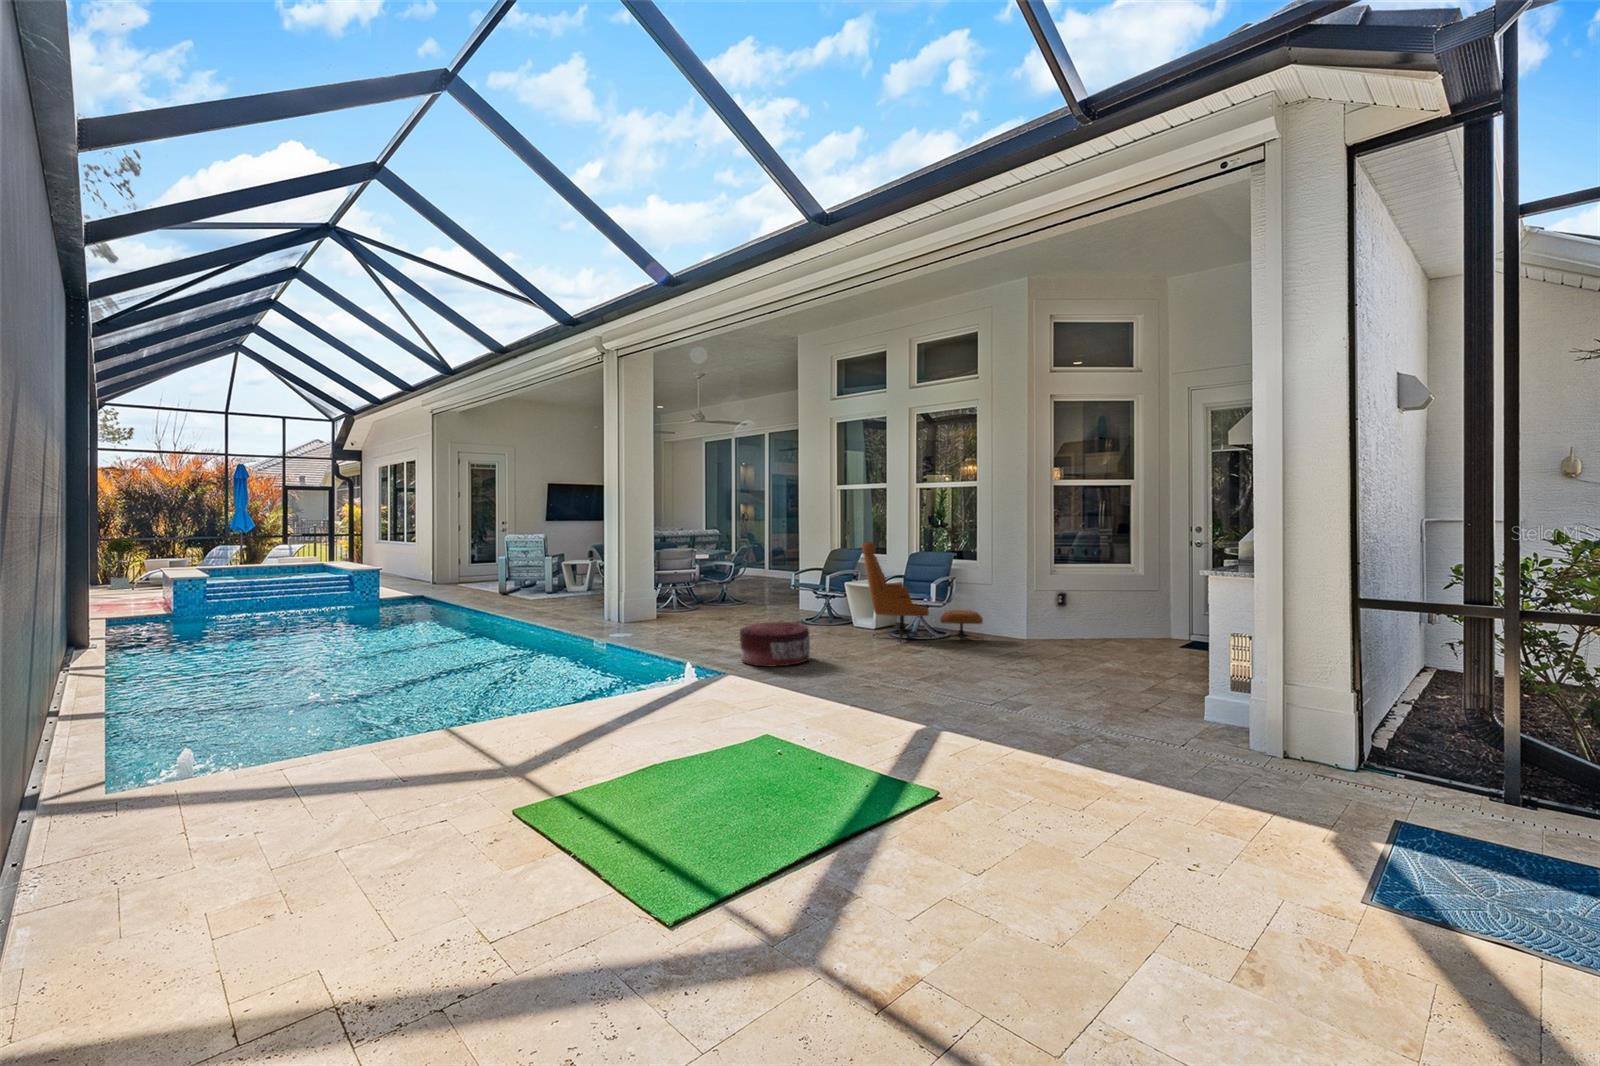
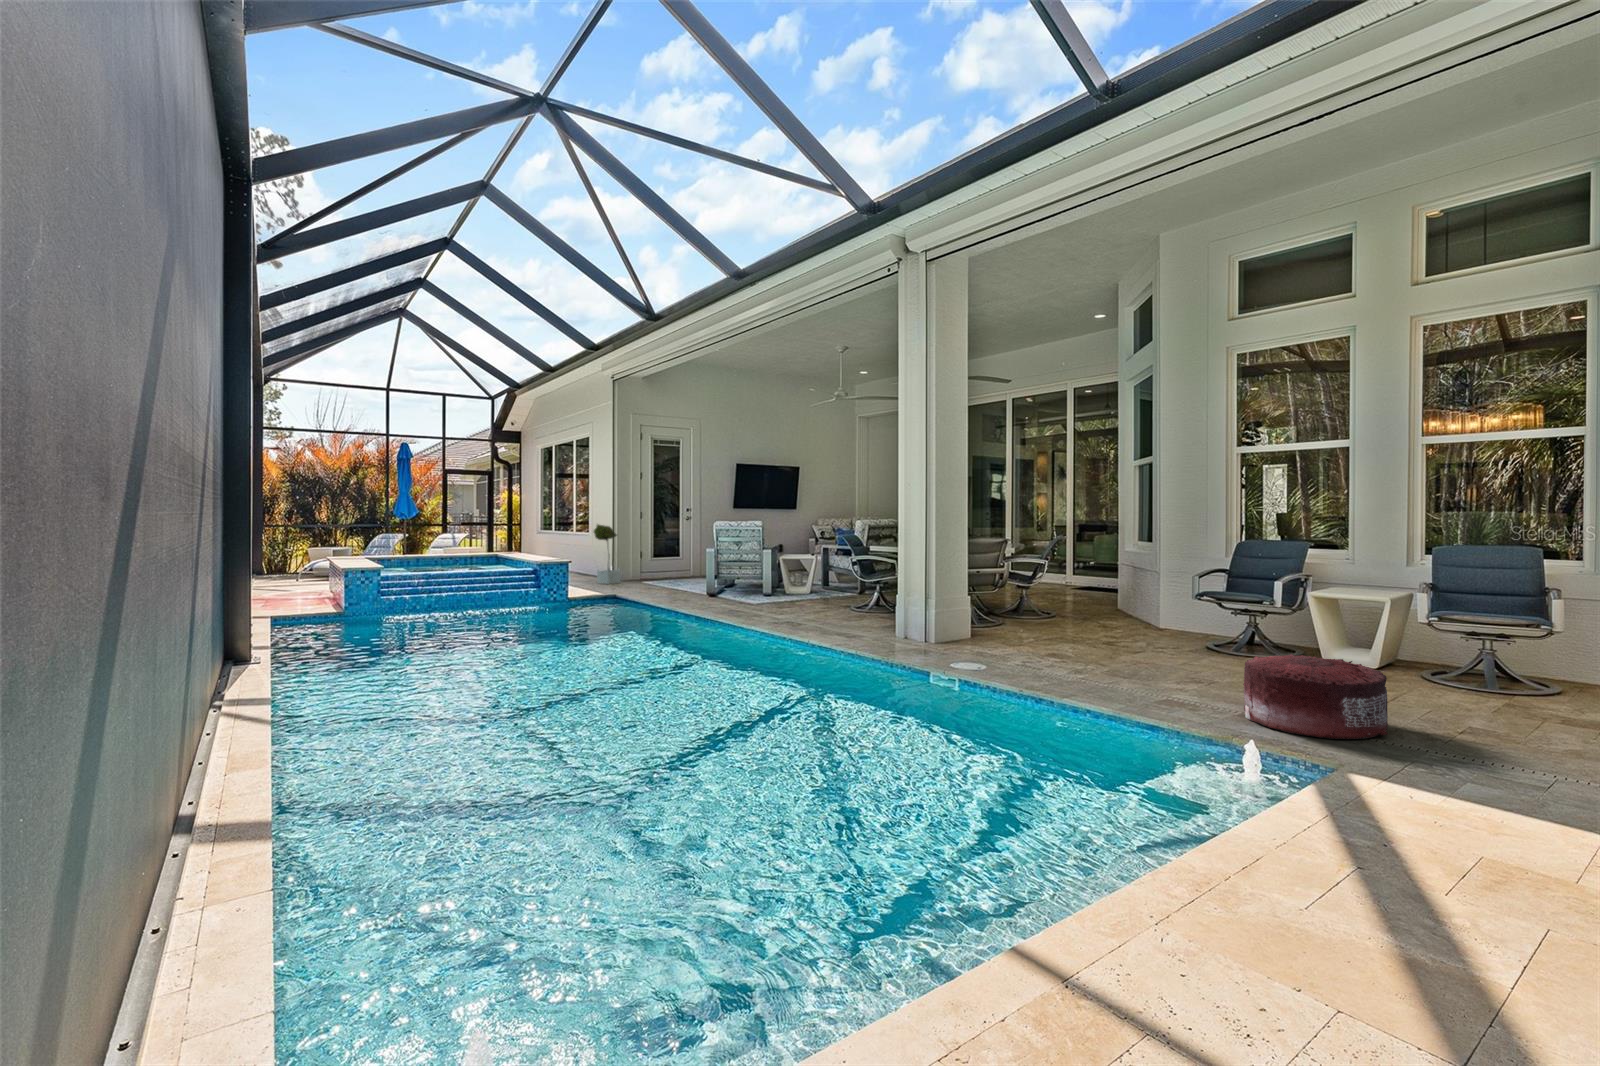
potted tree: present [106,538,134,589] -> present [594,524,621,584]
lounge chair: present [862,542,983,642] -> none [1346,527,1588,694]

